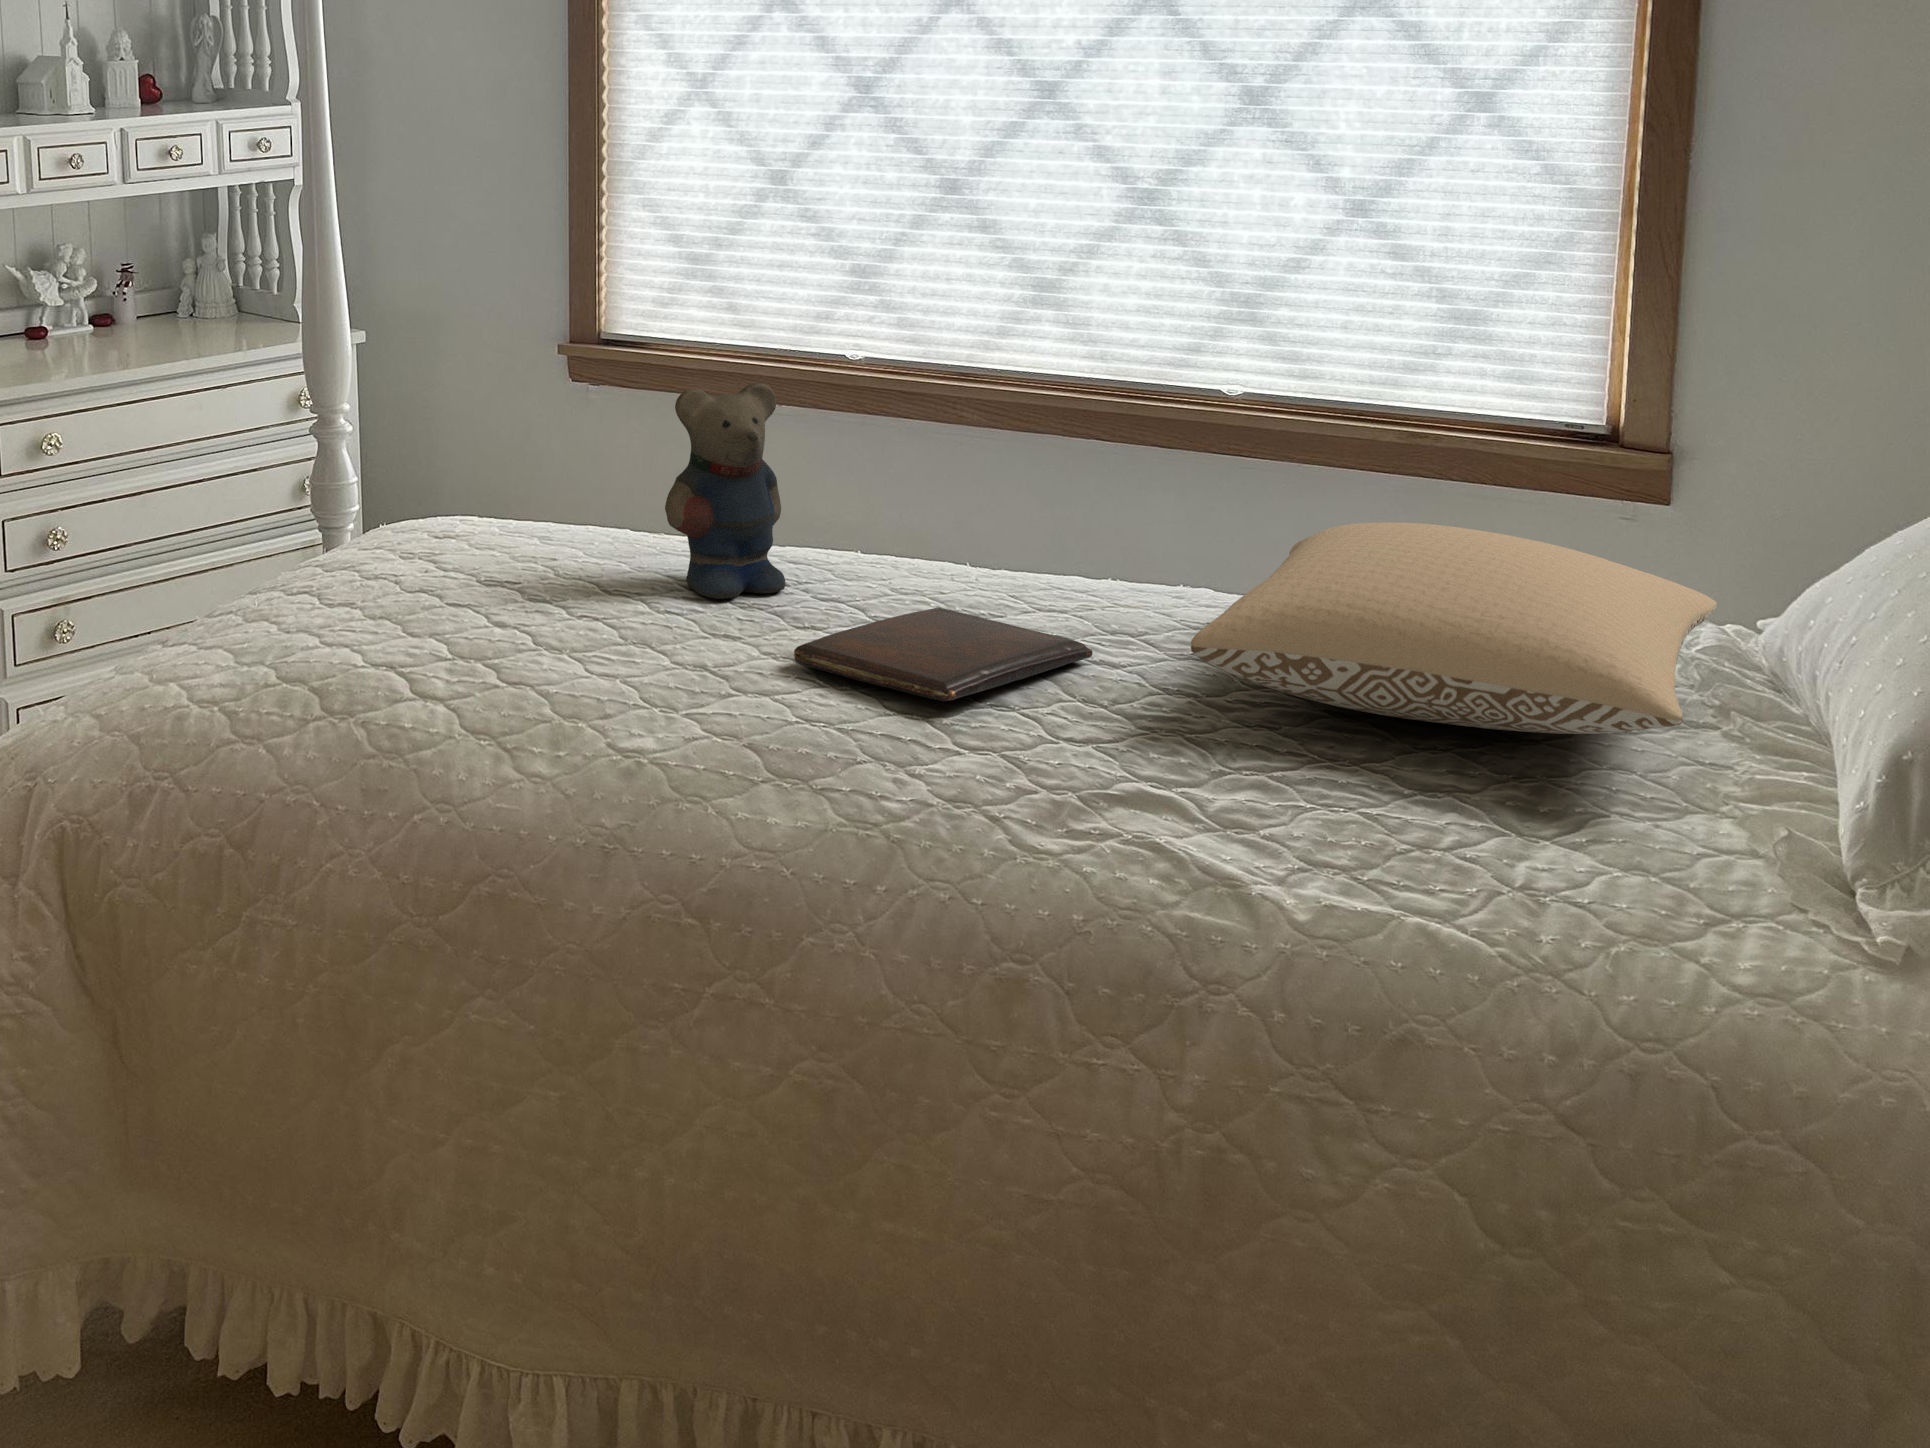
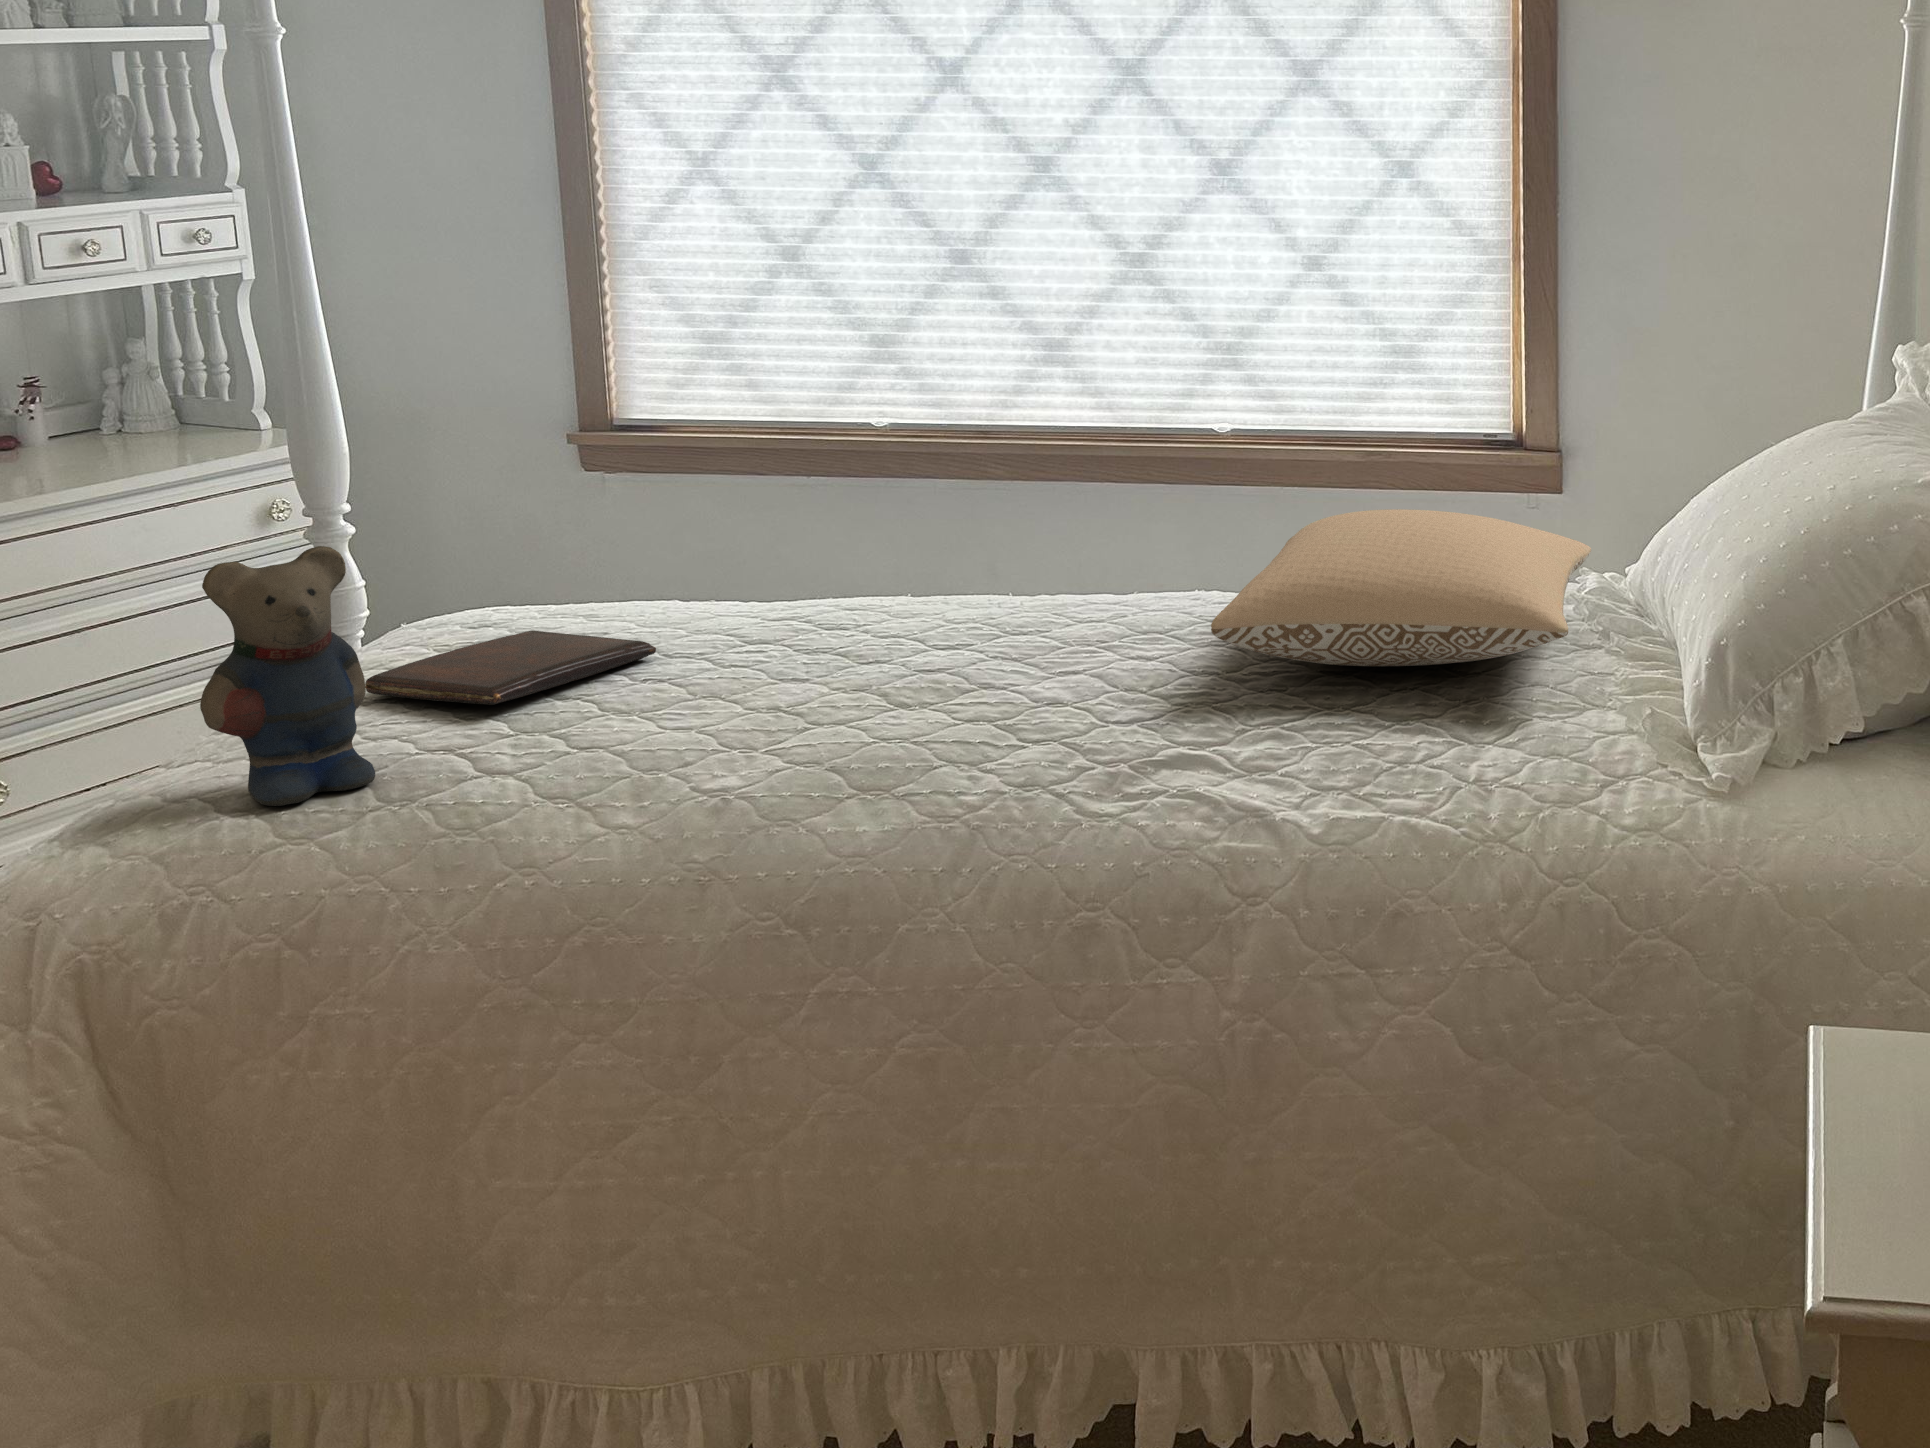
teddy bear: present [665,382,785,599] -> present [200,546,375,806]
book: present [794,608,1093,701] -> present [365,631,656,705]

